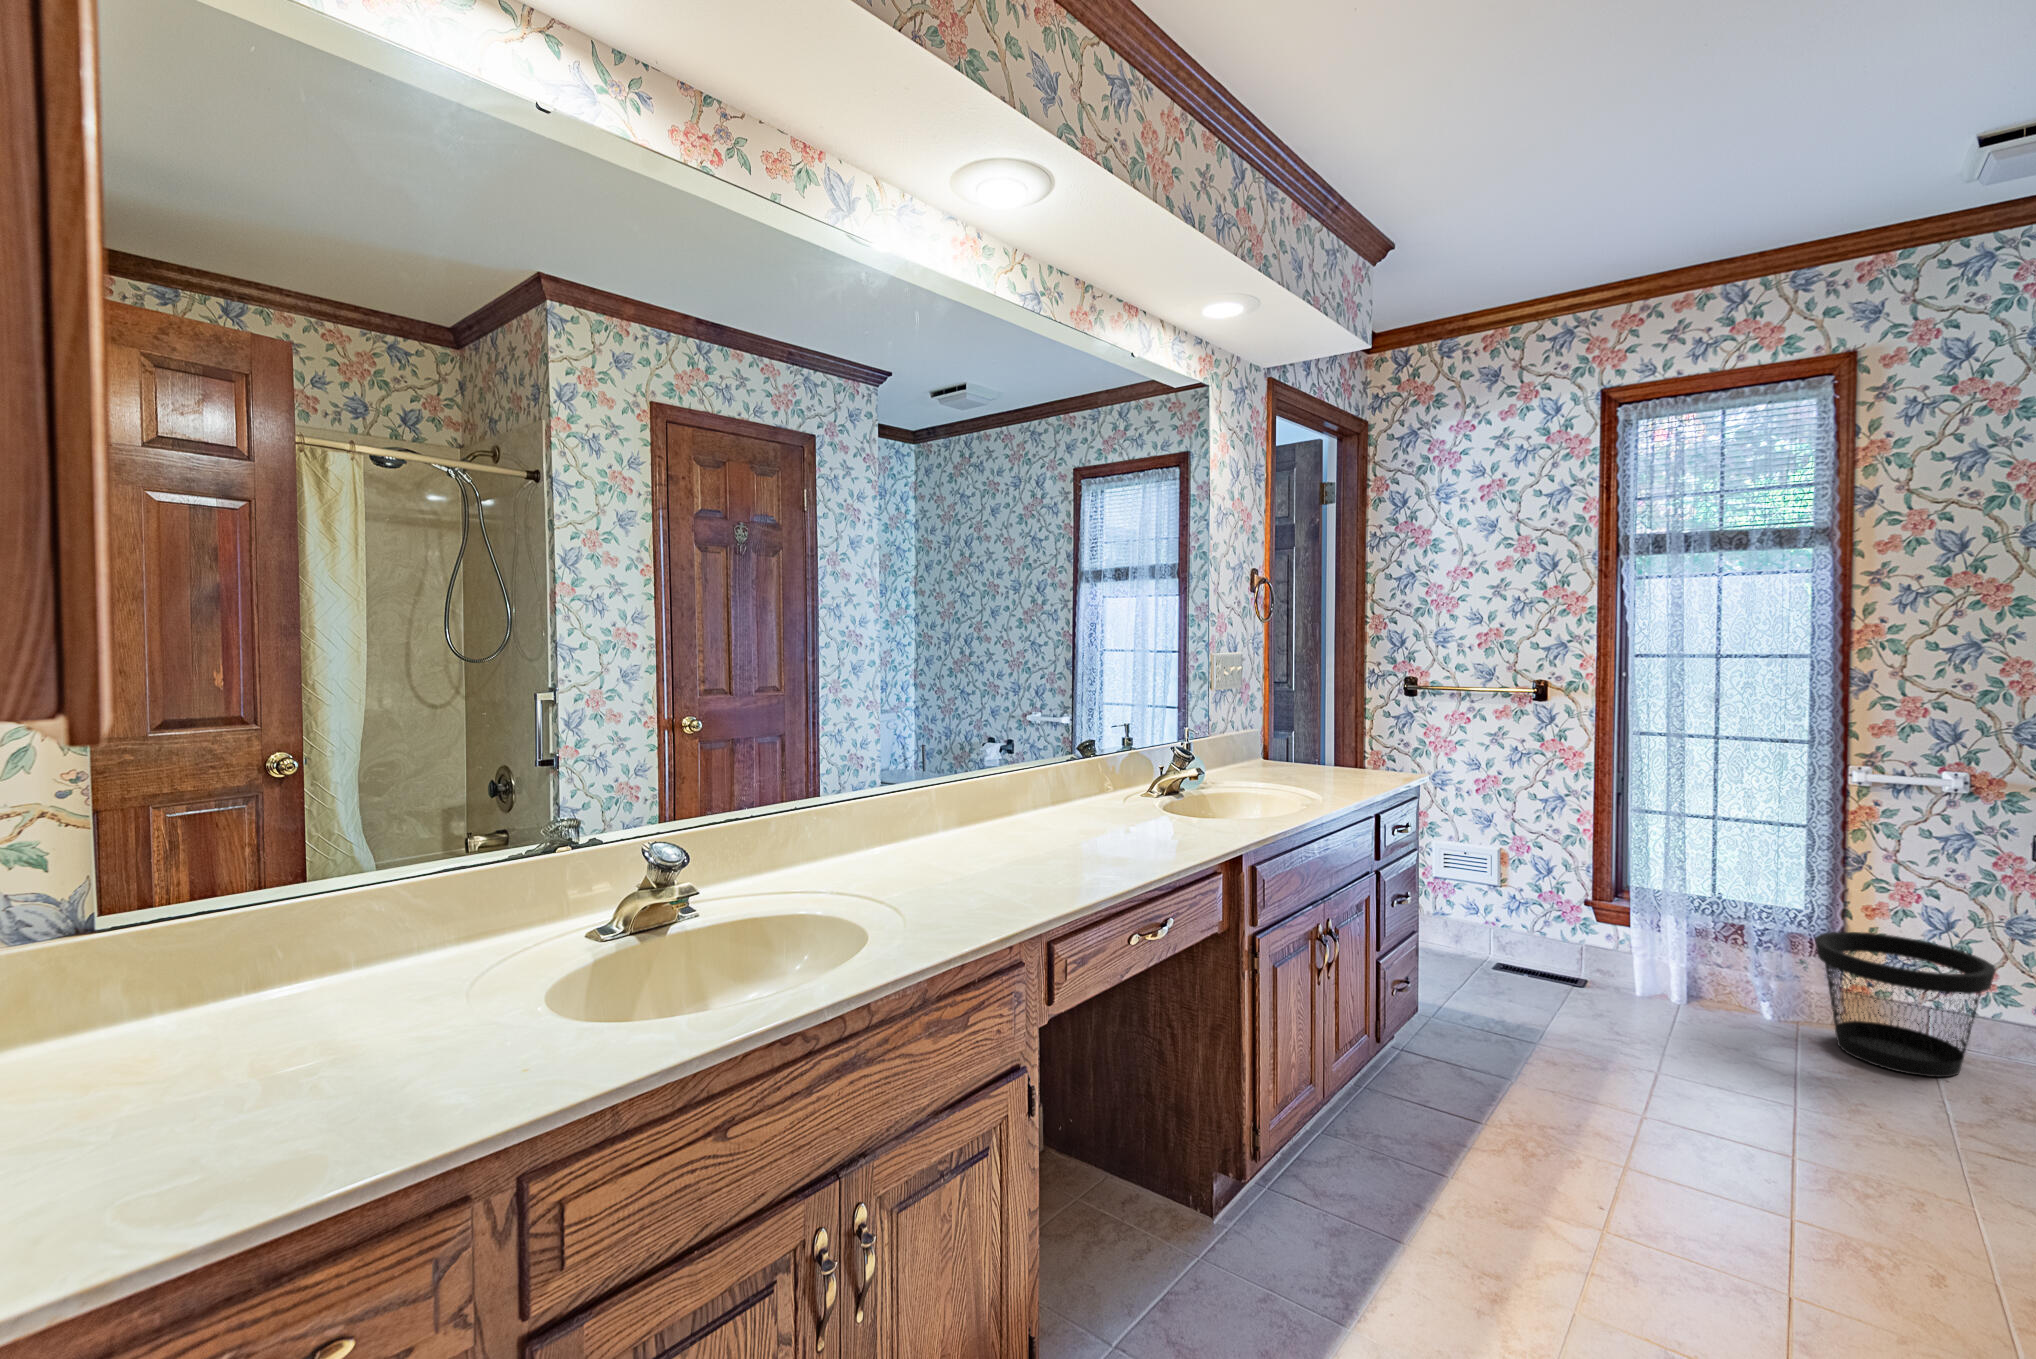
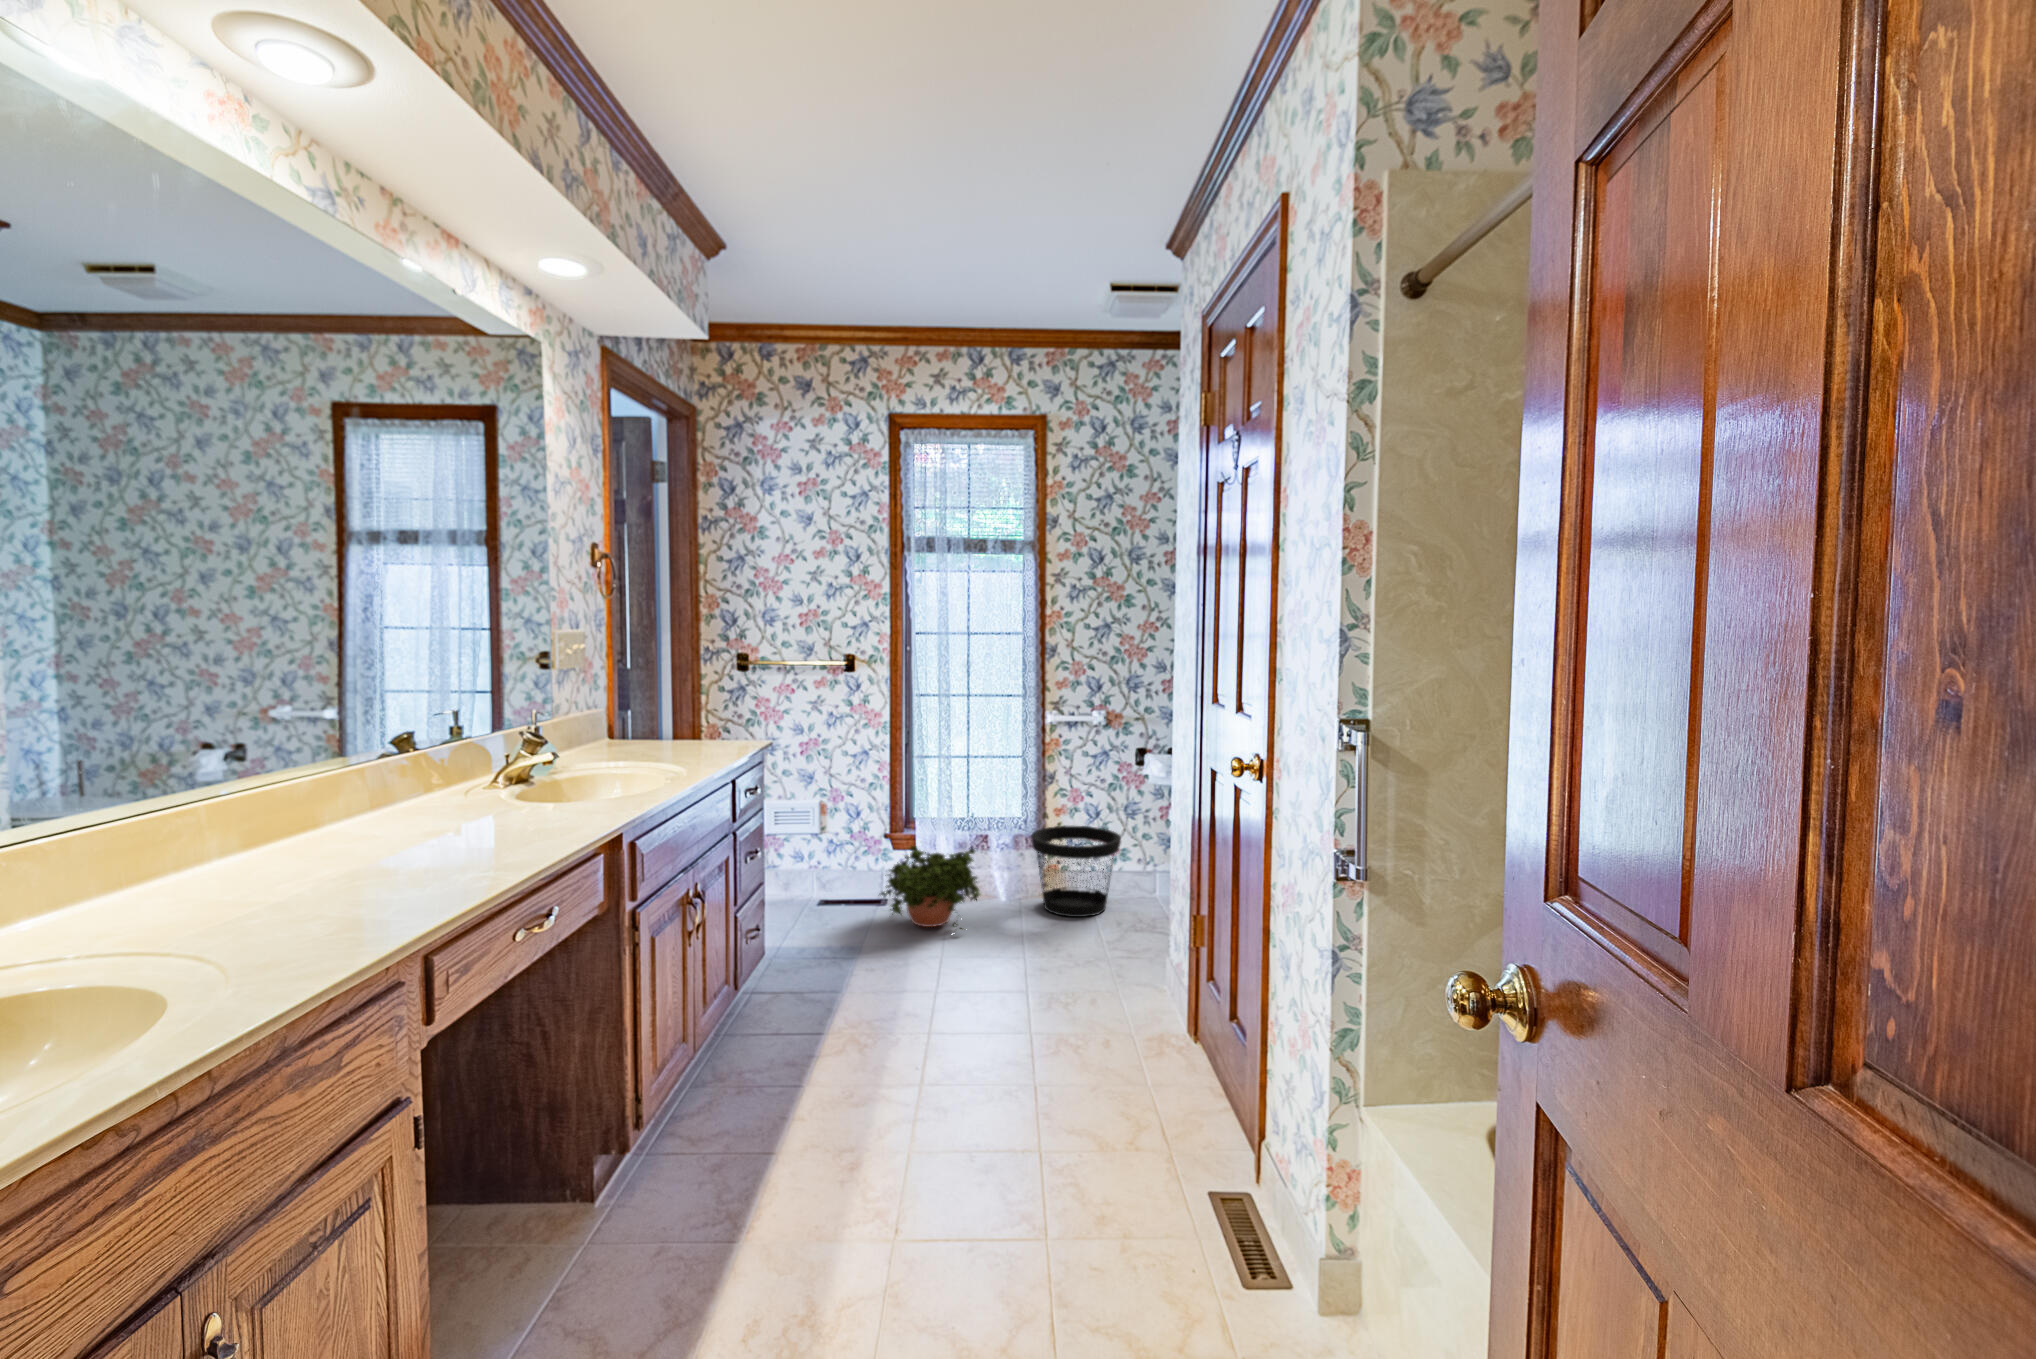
potted plant: none [1567,920,1728,1048] -> present [879,846,980,930]

